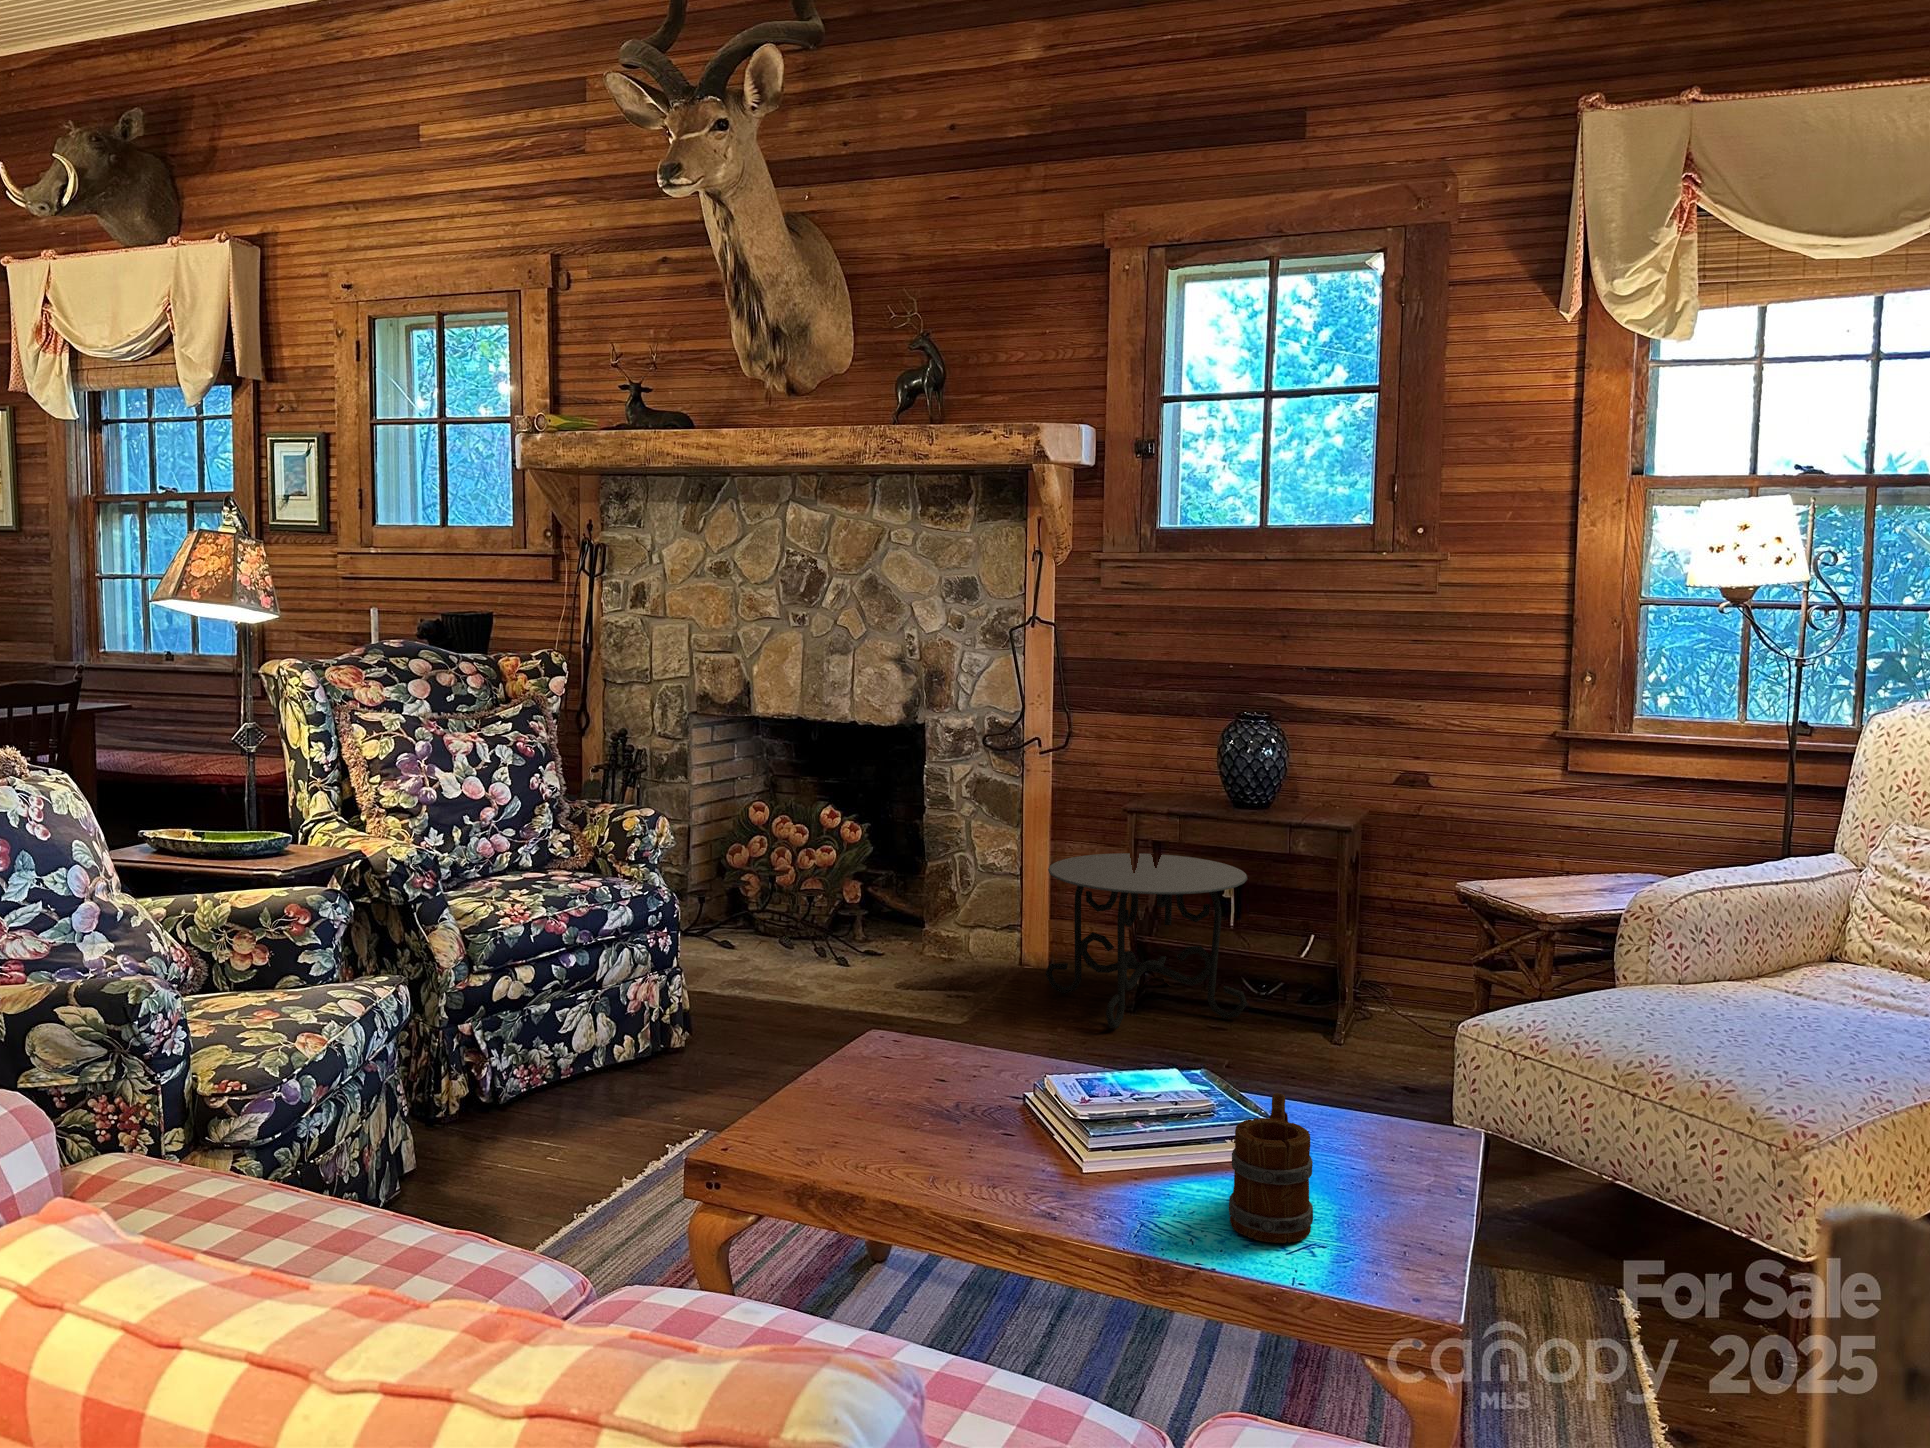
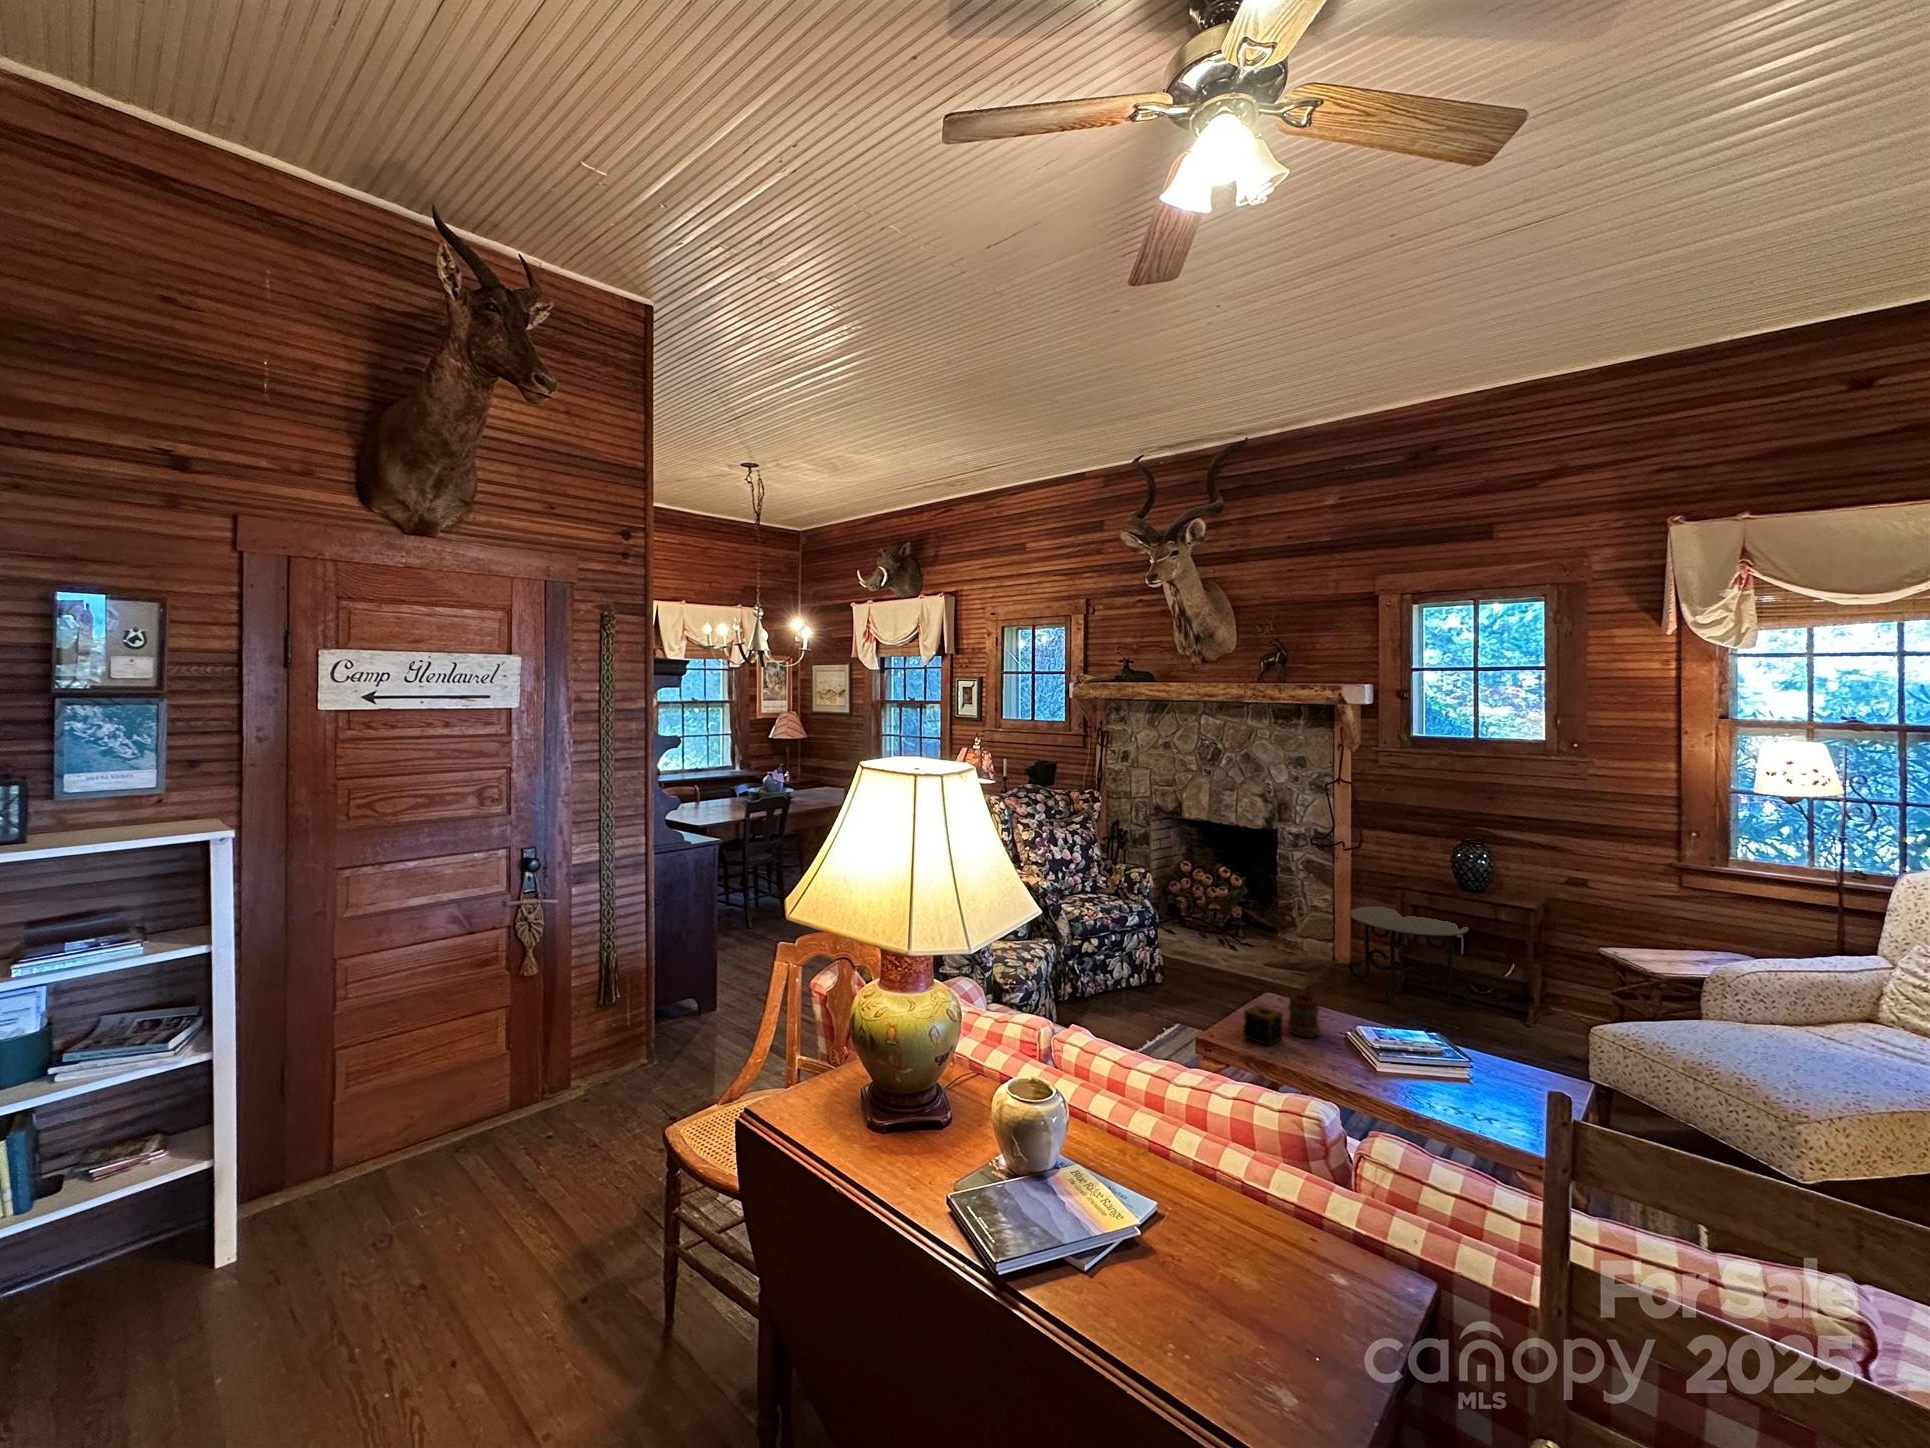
candle: none [799,1063,889,1157] -> present [1243,1005,1283,1046]
mug: present [1229,1093,1313,1243] -> present [1287,986,1320,1038]

